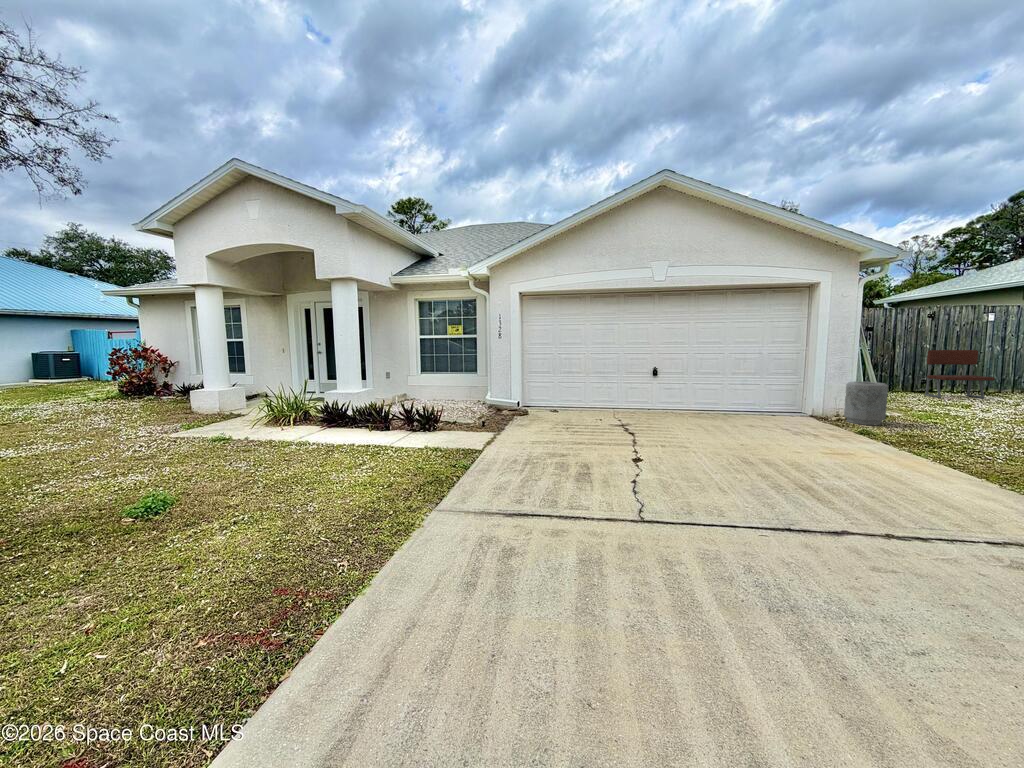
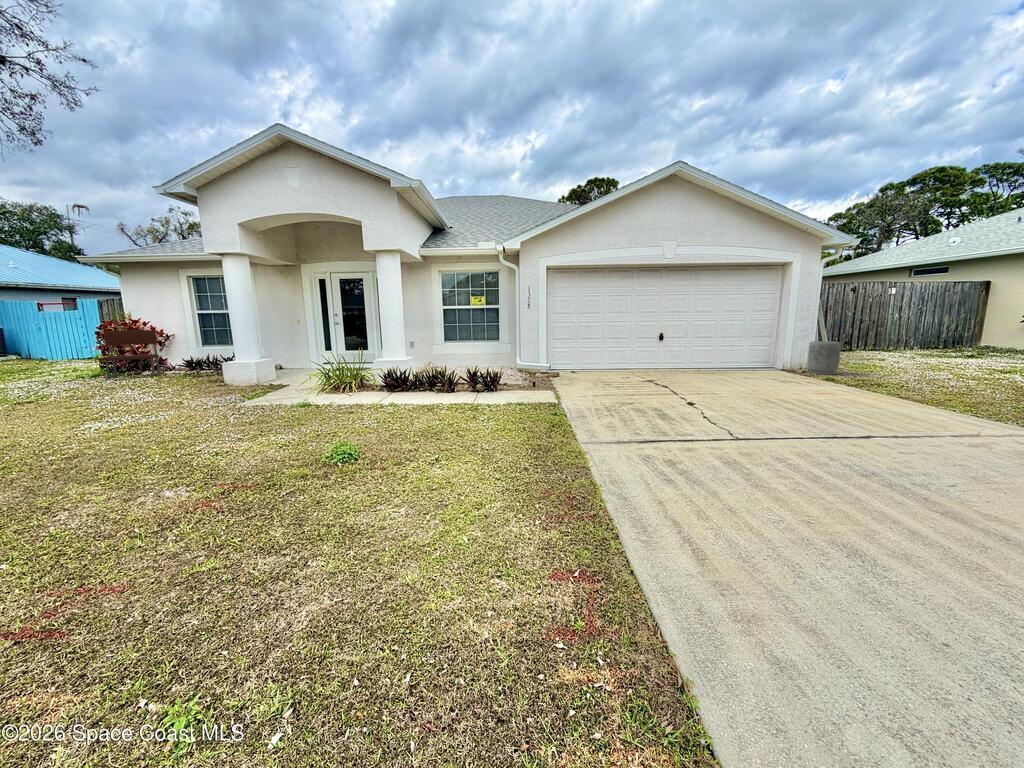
bench: present [925,350,995,399] -> present [98,330,161,378]

